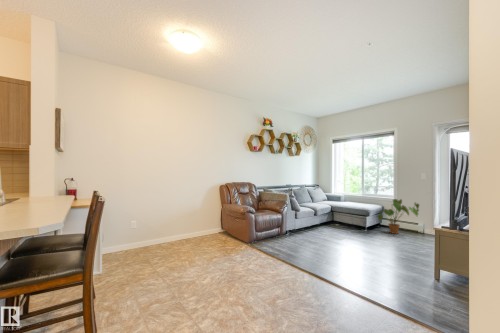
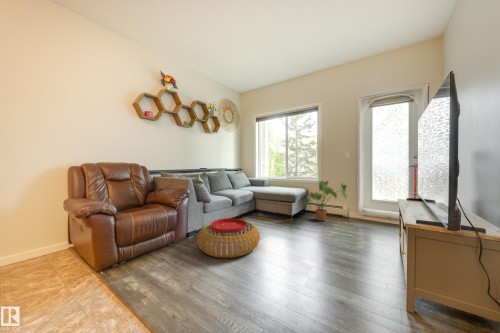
pouf: none [296,223,340,247] -> present [197,218,260,258]

